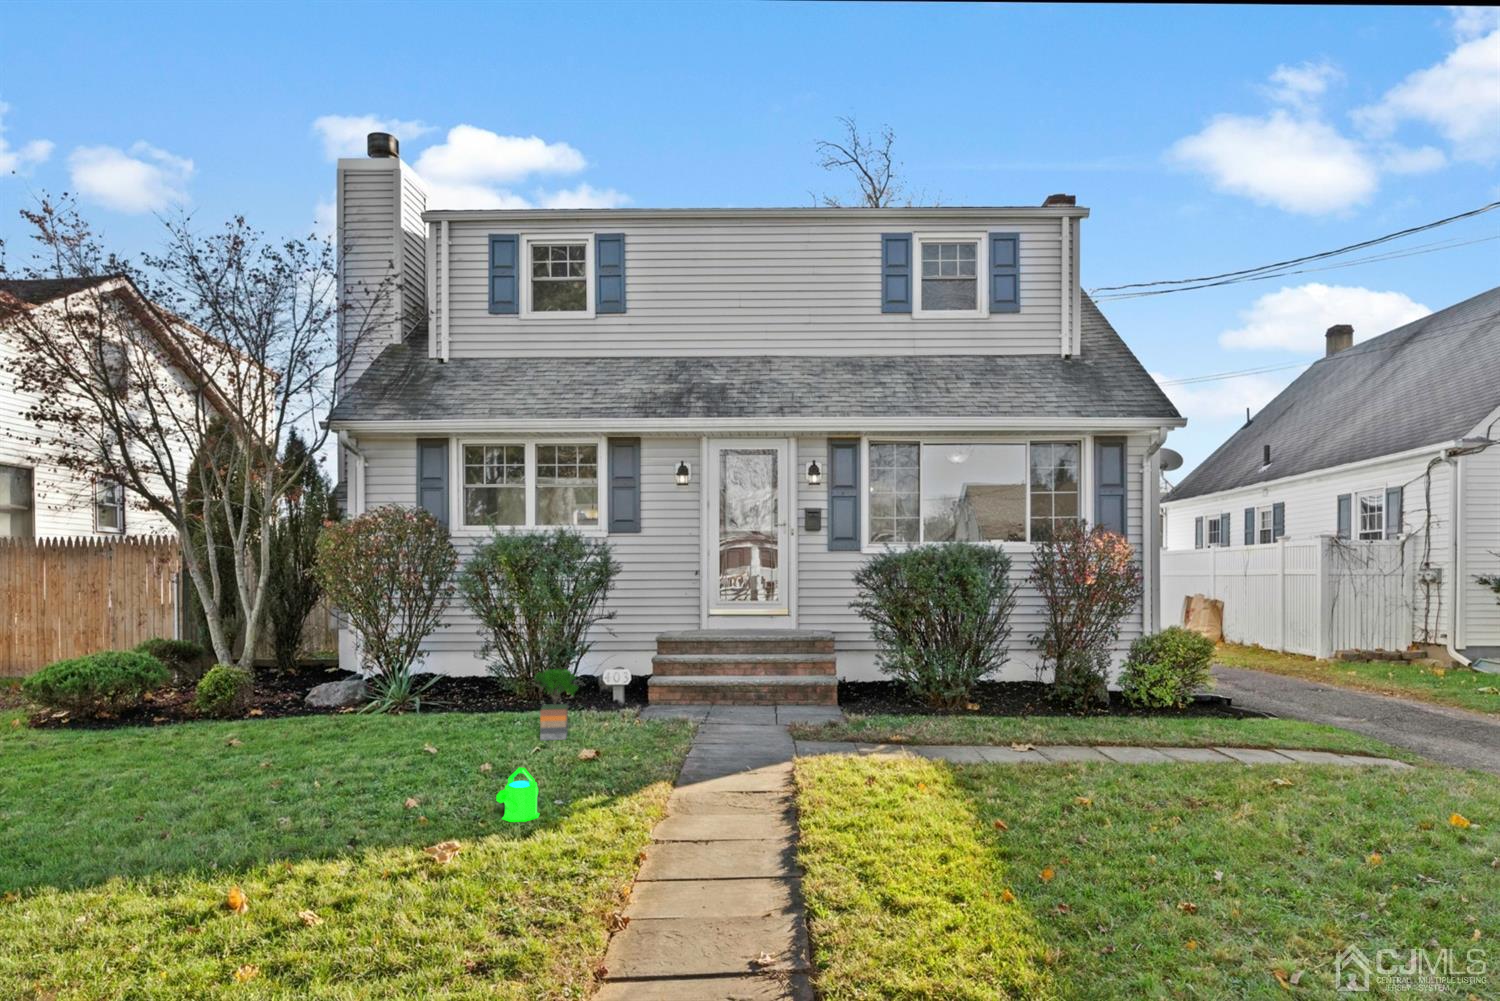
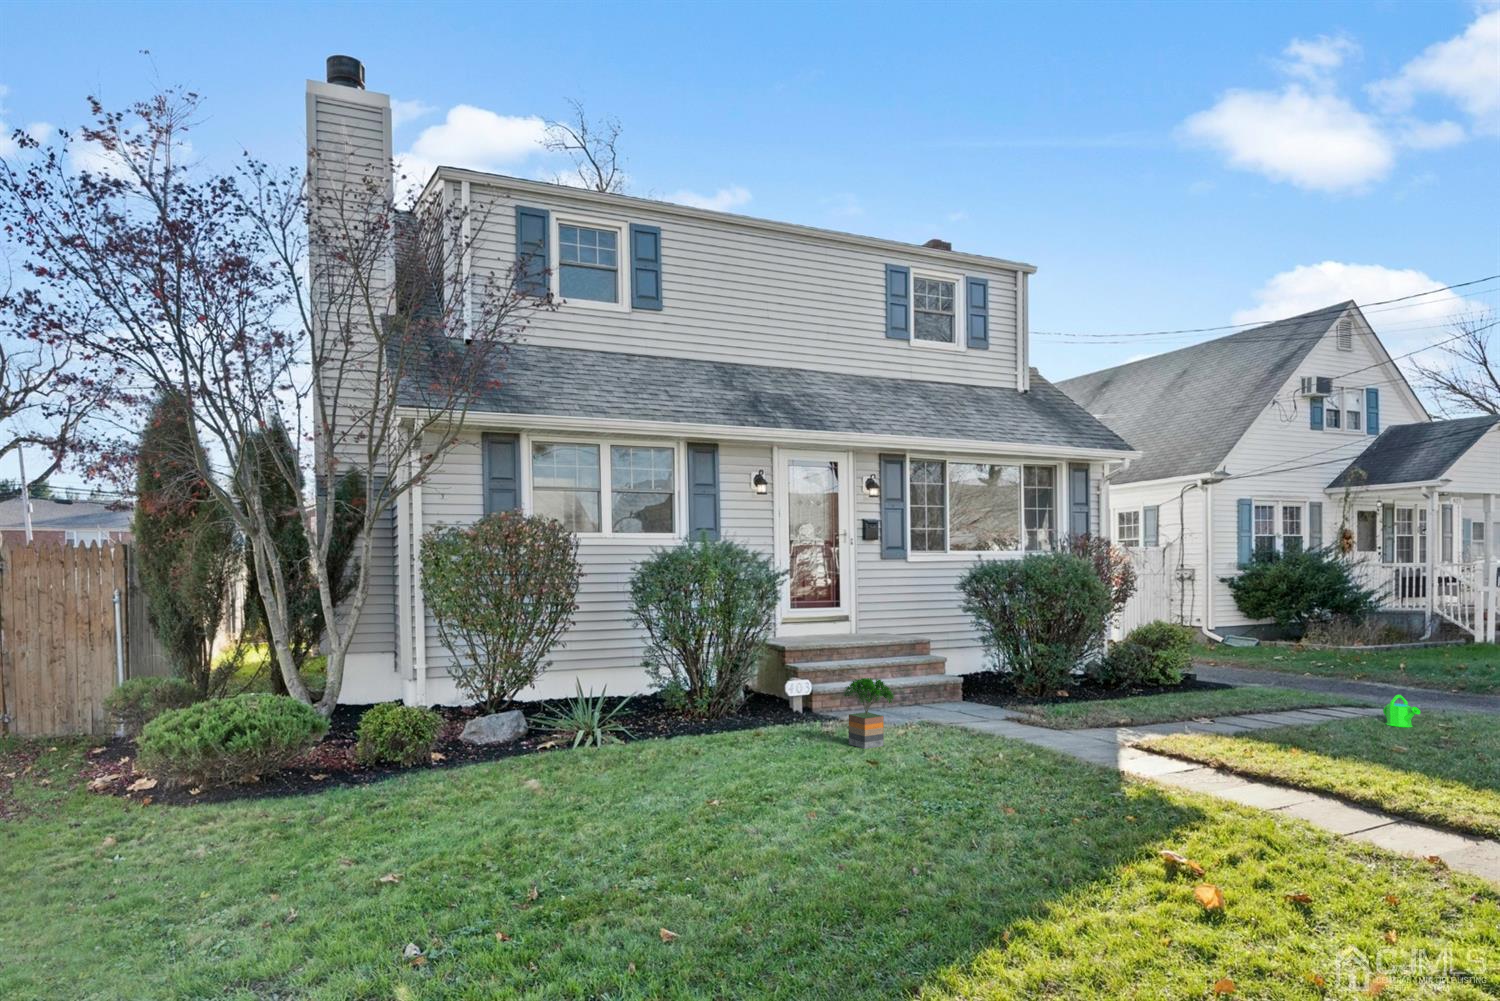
watering can: present [496,767,540,822] -> present [1383,695,1421,727]

